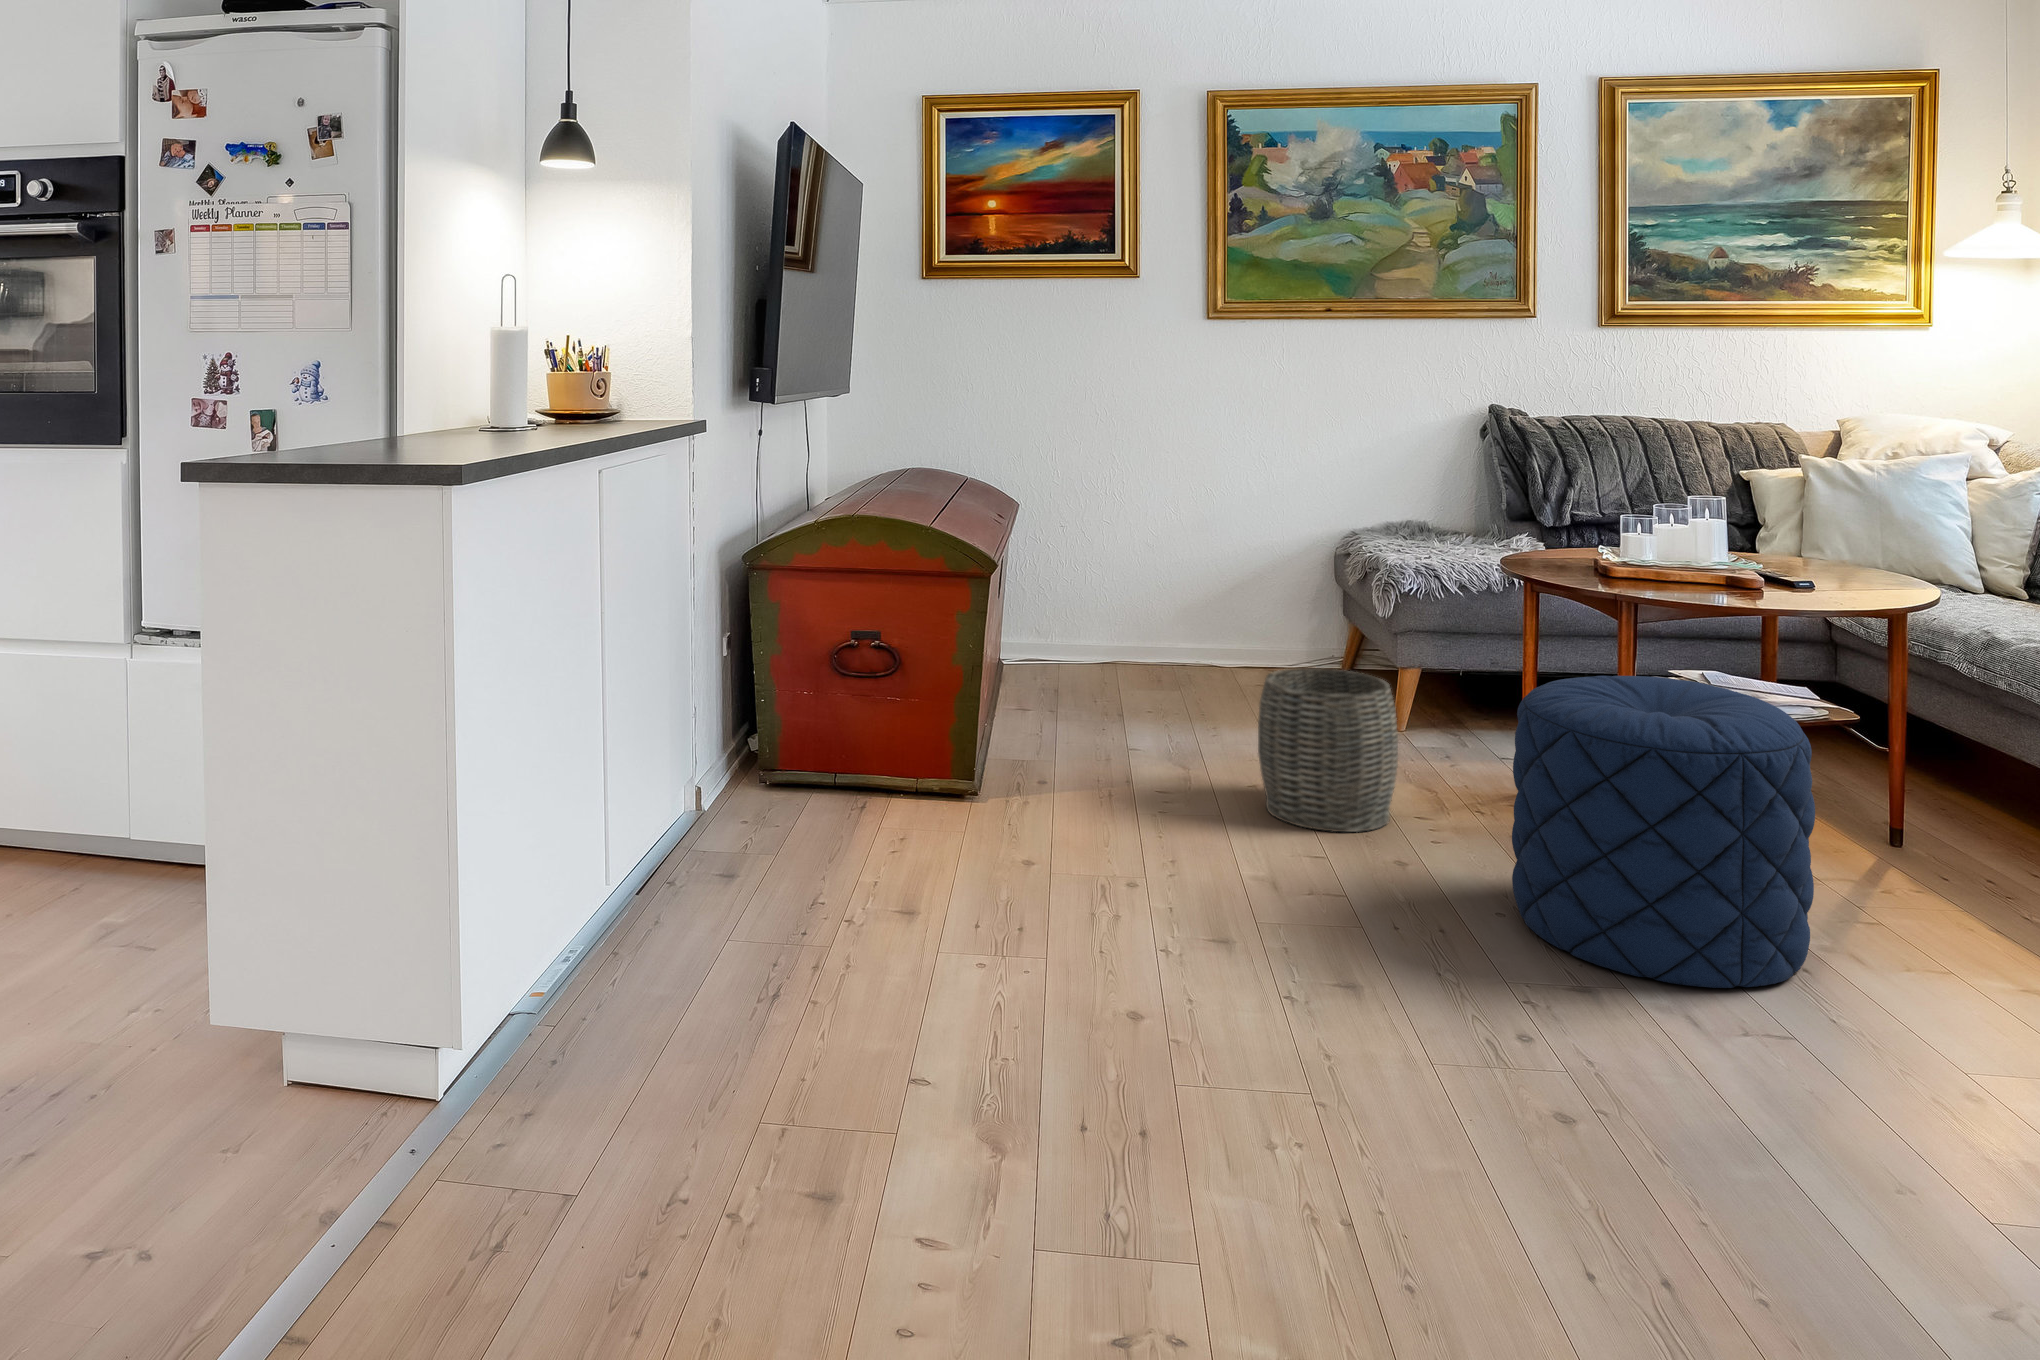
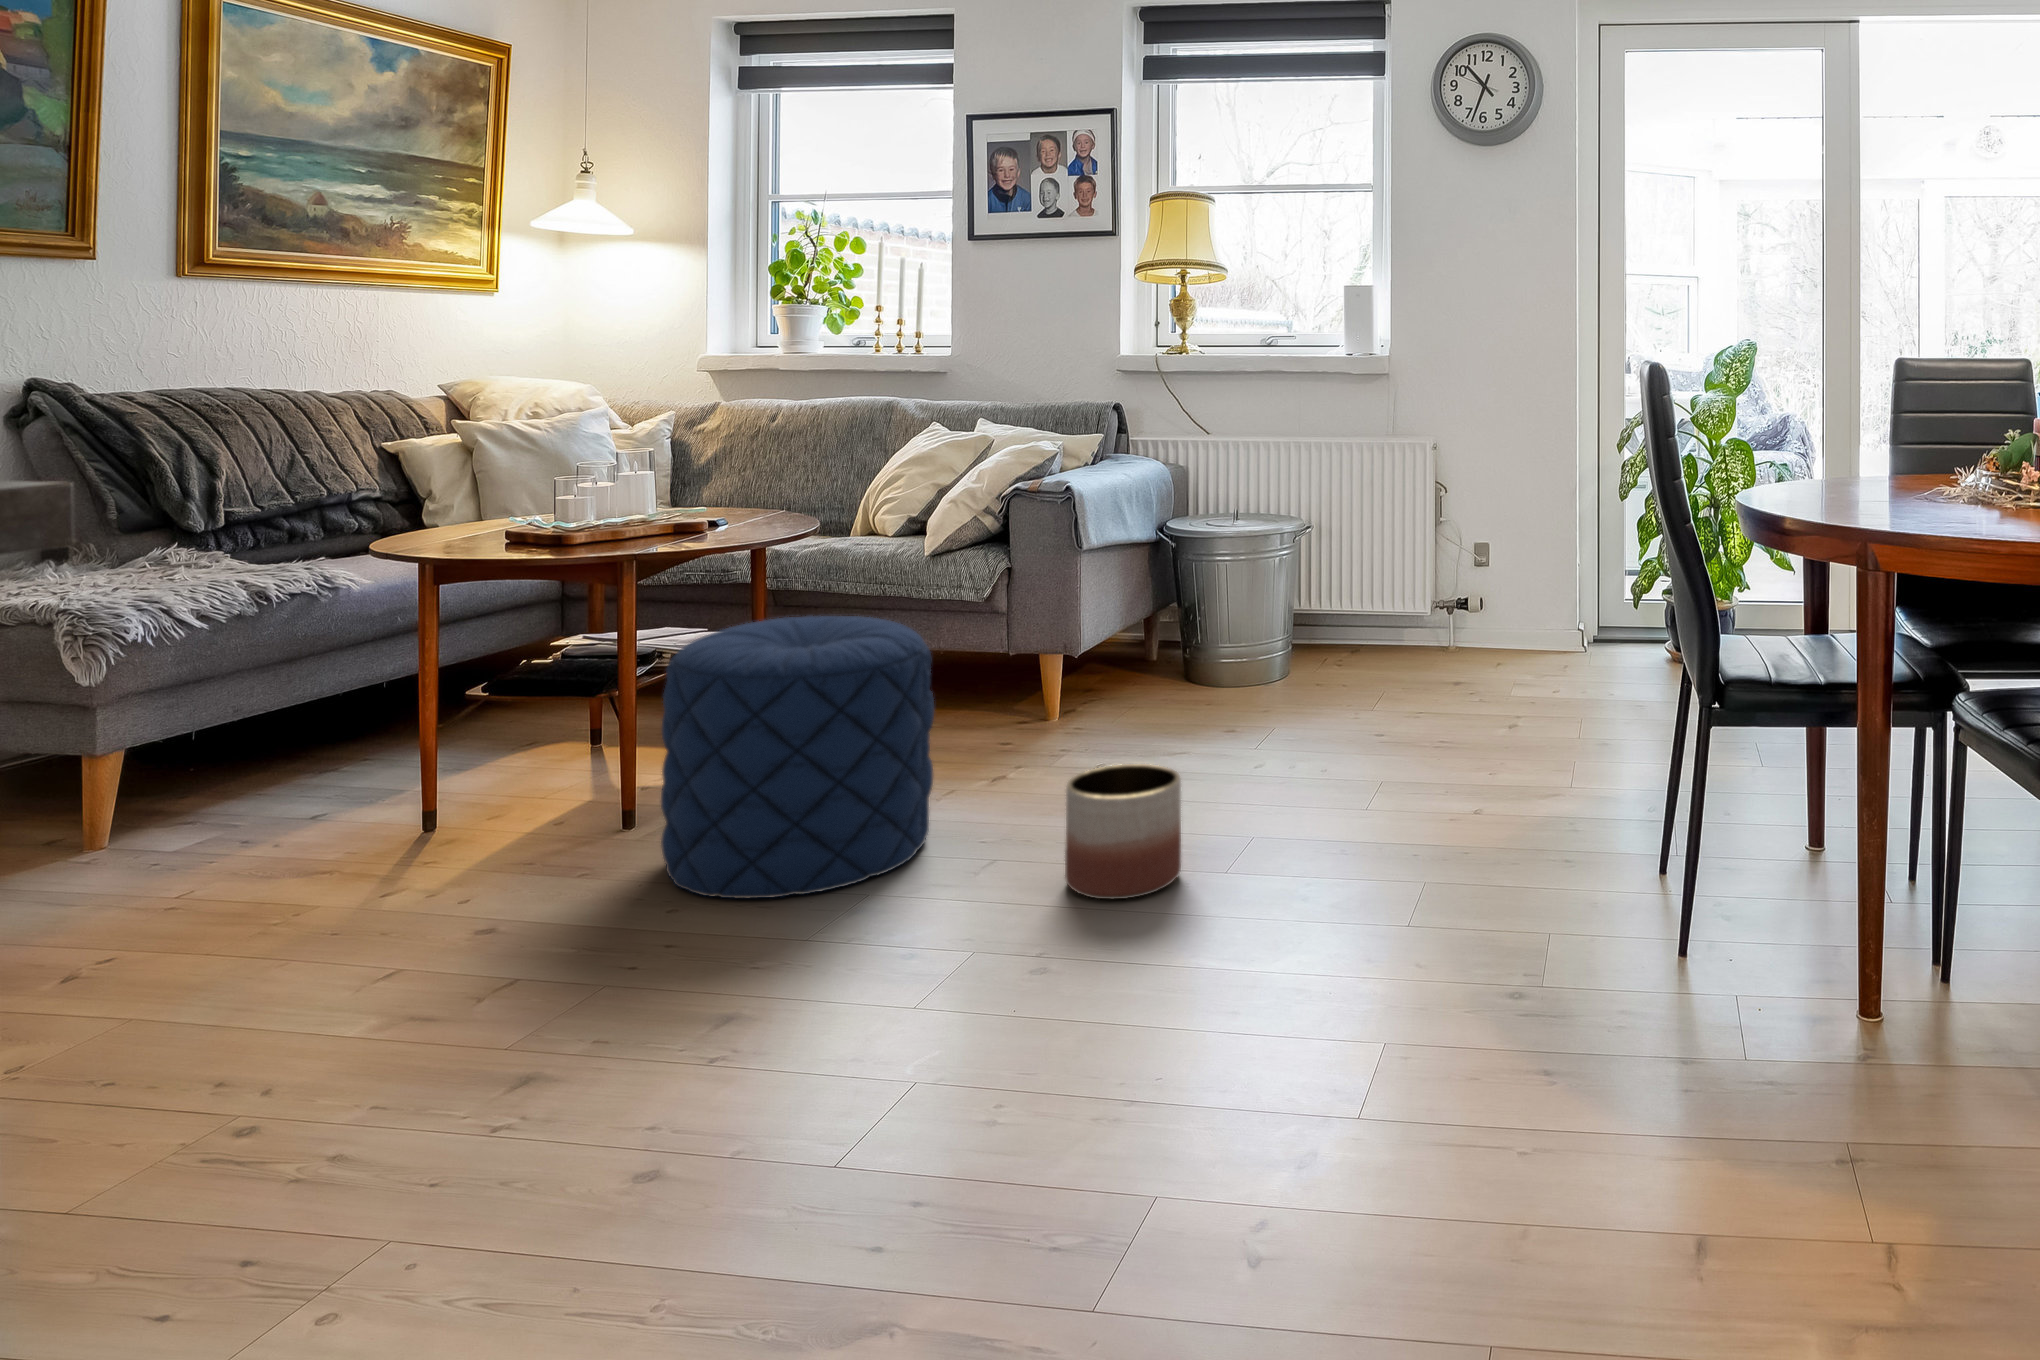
woven basket: present [1258,668,1398,832] -> none [165,733,405,971]
planter: none [1751,965,1941,1174] -> present [1065,764,1181,899]

